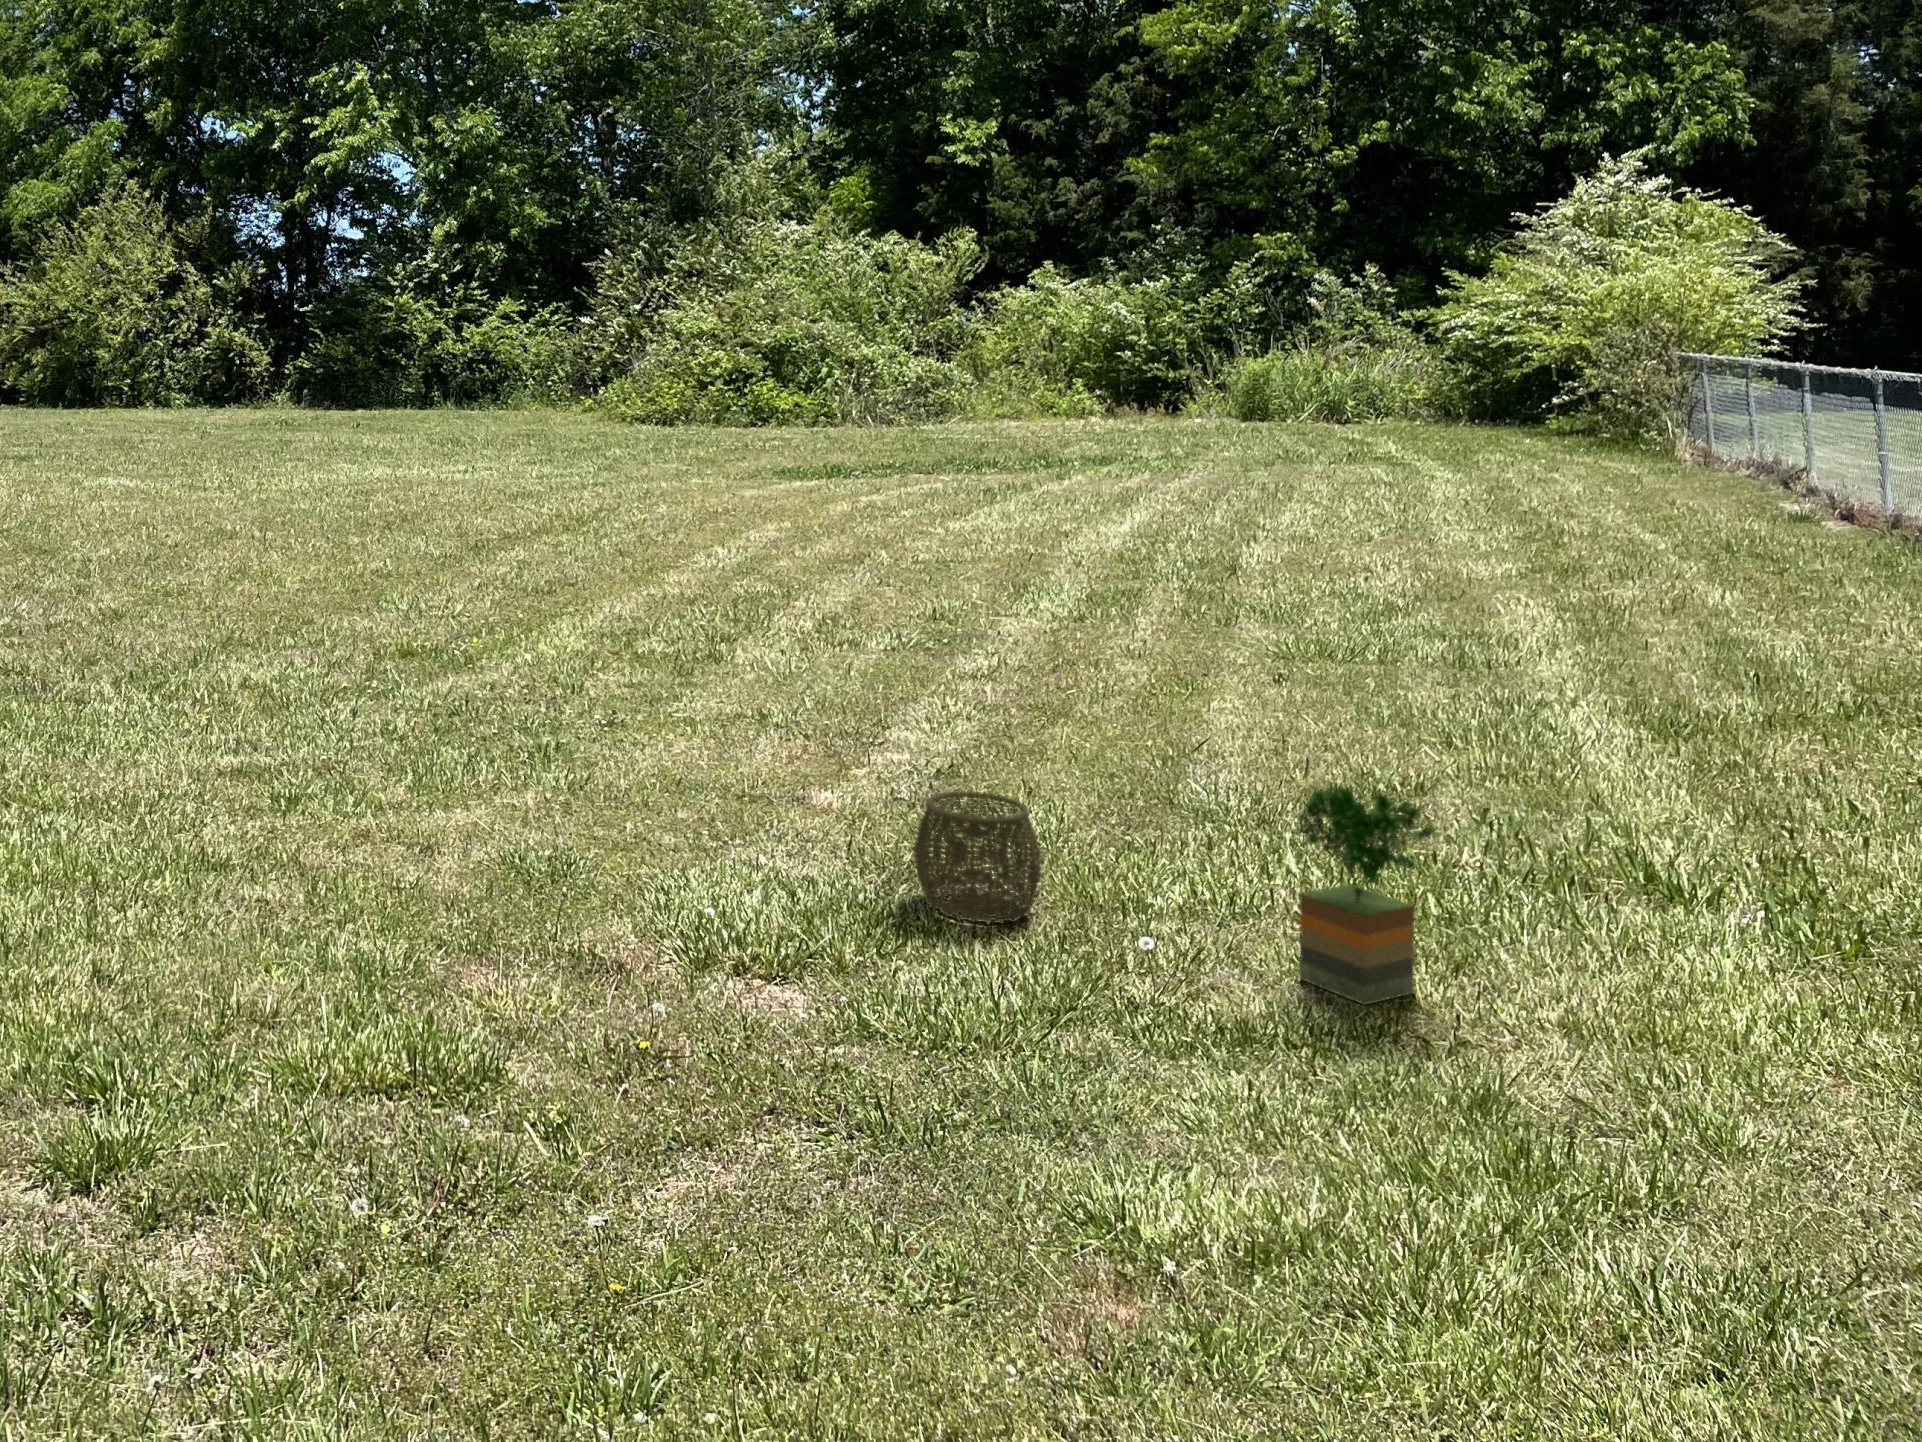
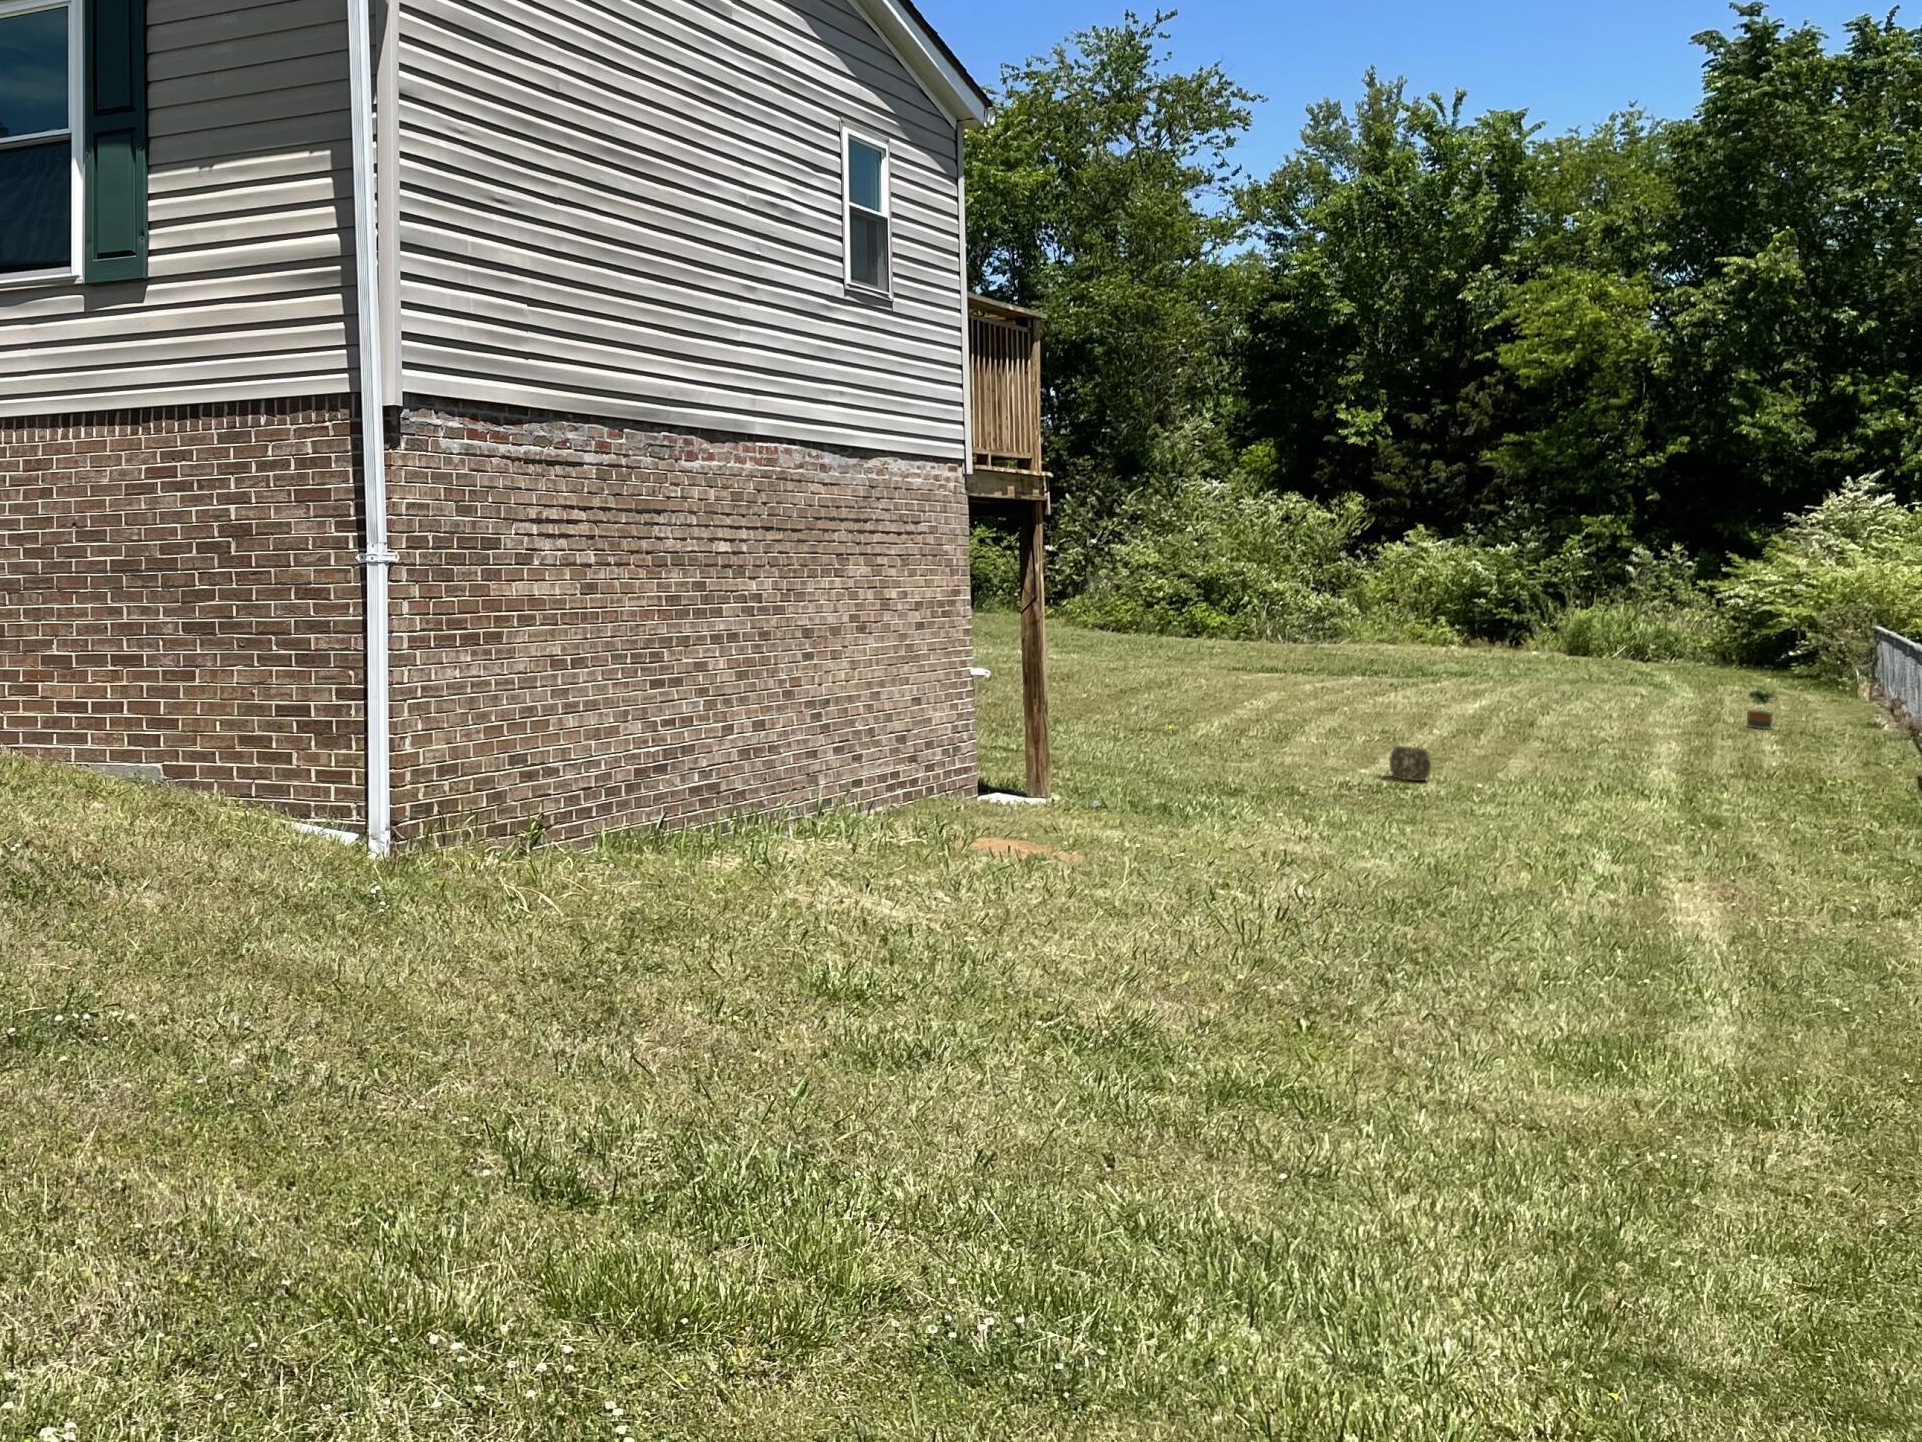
potted tree: present [1298,785,1438,1005] -> present [1747,690,1778,730]

